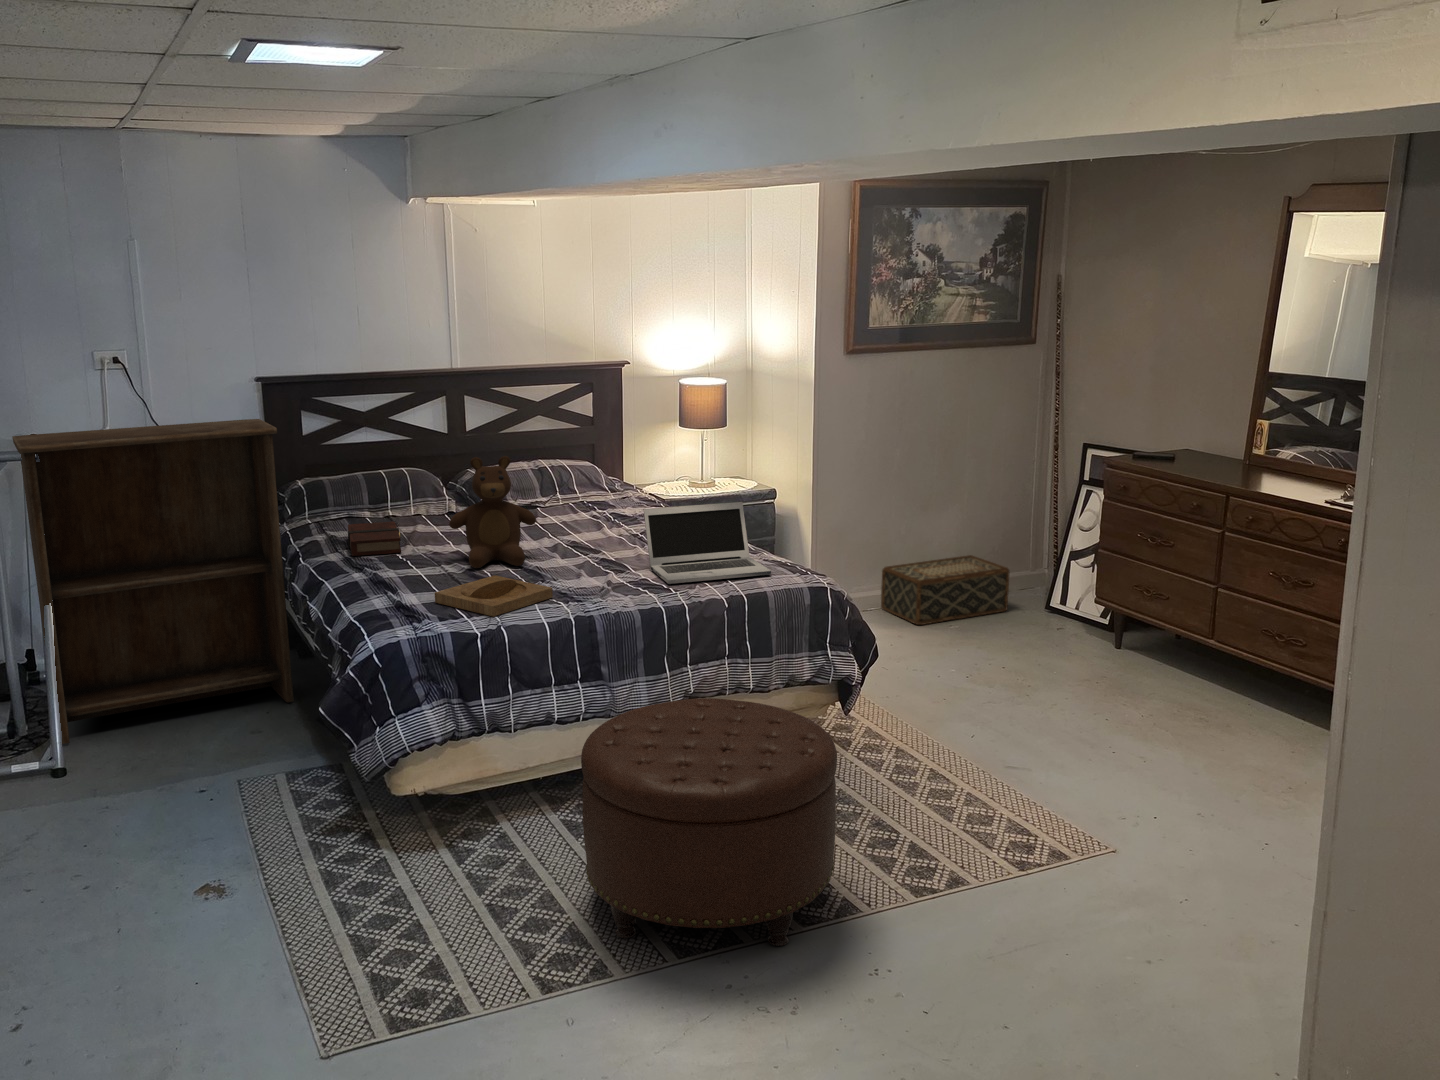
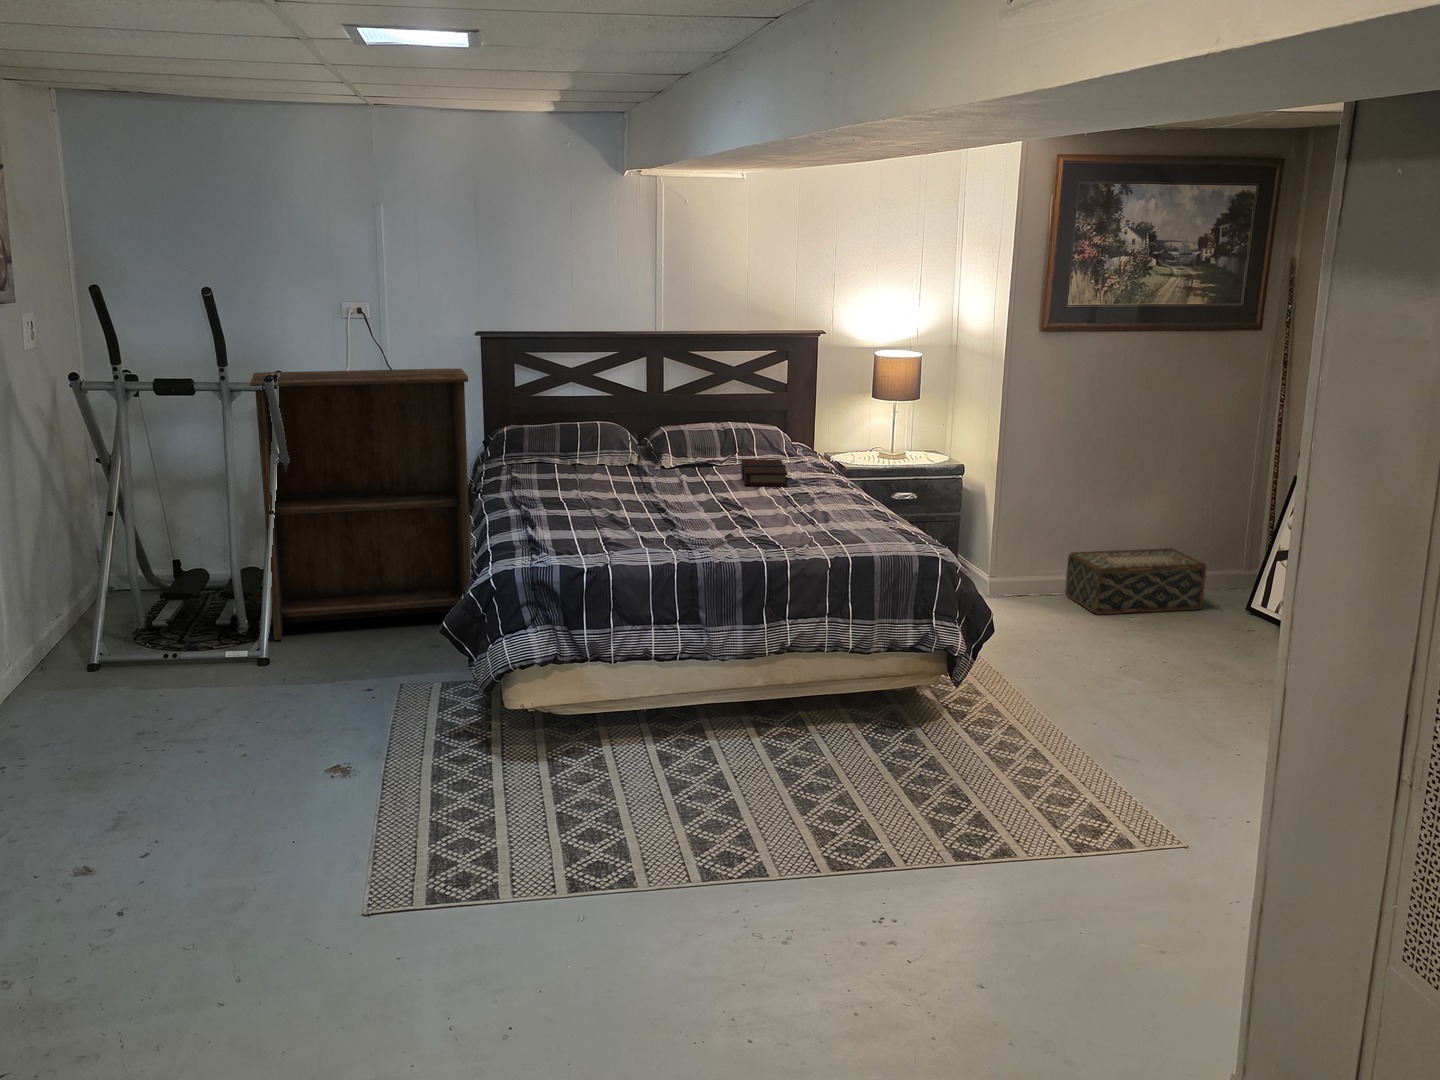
teddy bear: present [449,456,536,568] -> none [606,412,686,516]
laptop: present [643,502,771,584] -> none [779,470,893,542]
book: present [348,521,401,556] -> present [741,460,787,486]
tray: present [435,575,553,617] -> none [567,521,673,557]
ottoman: present [581,698,837,946] -> none [639,648,881,885]

